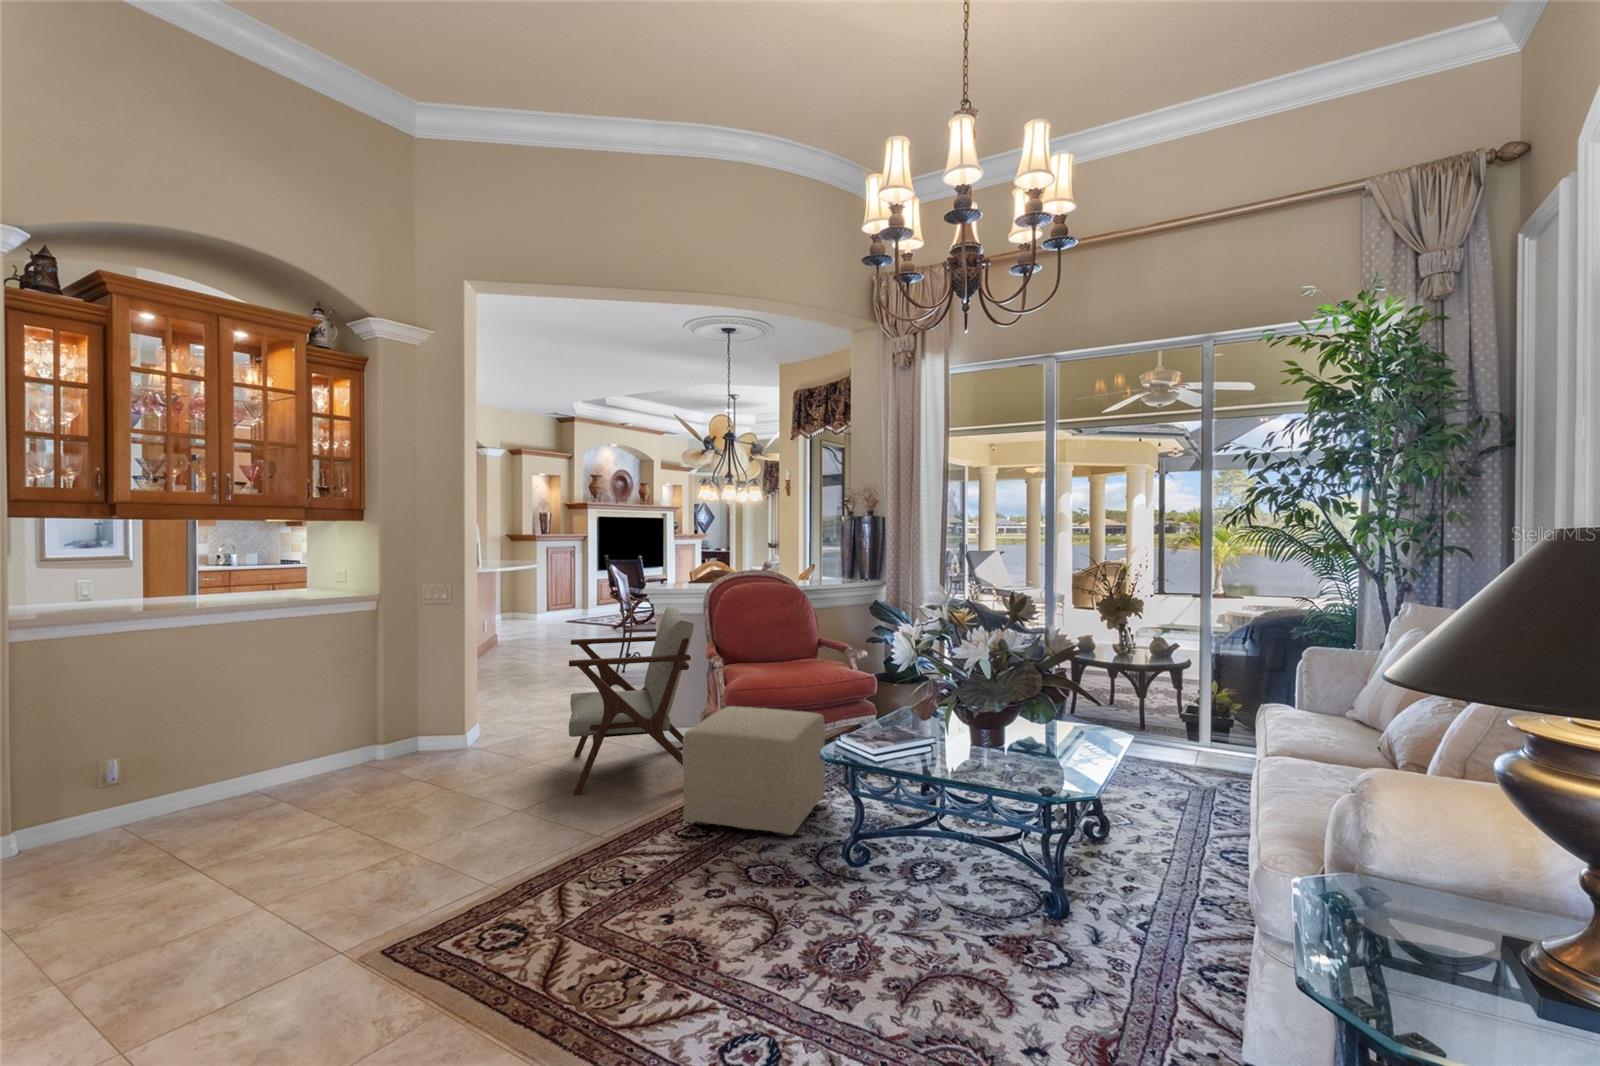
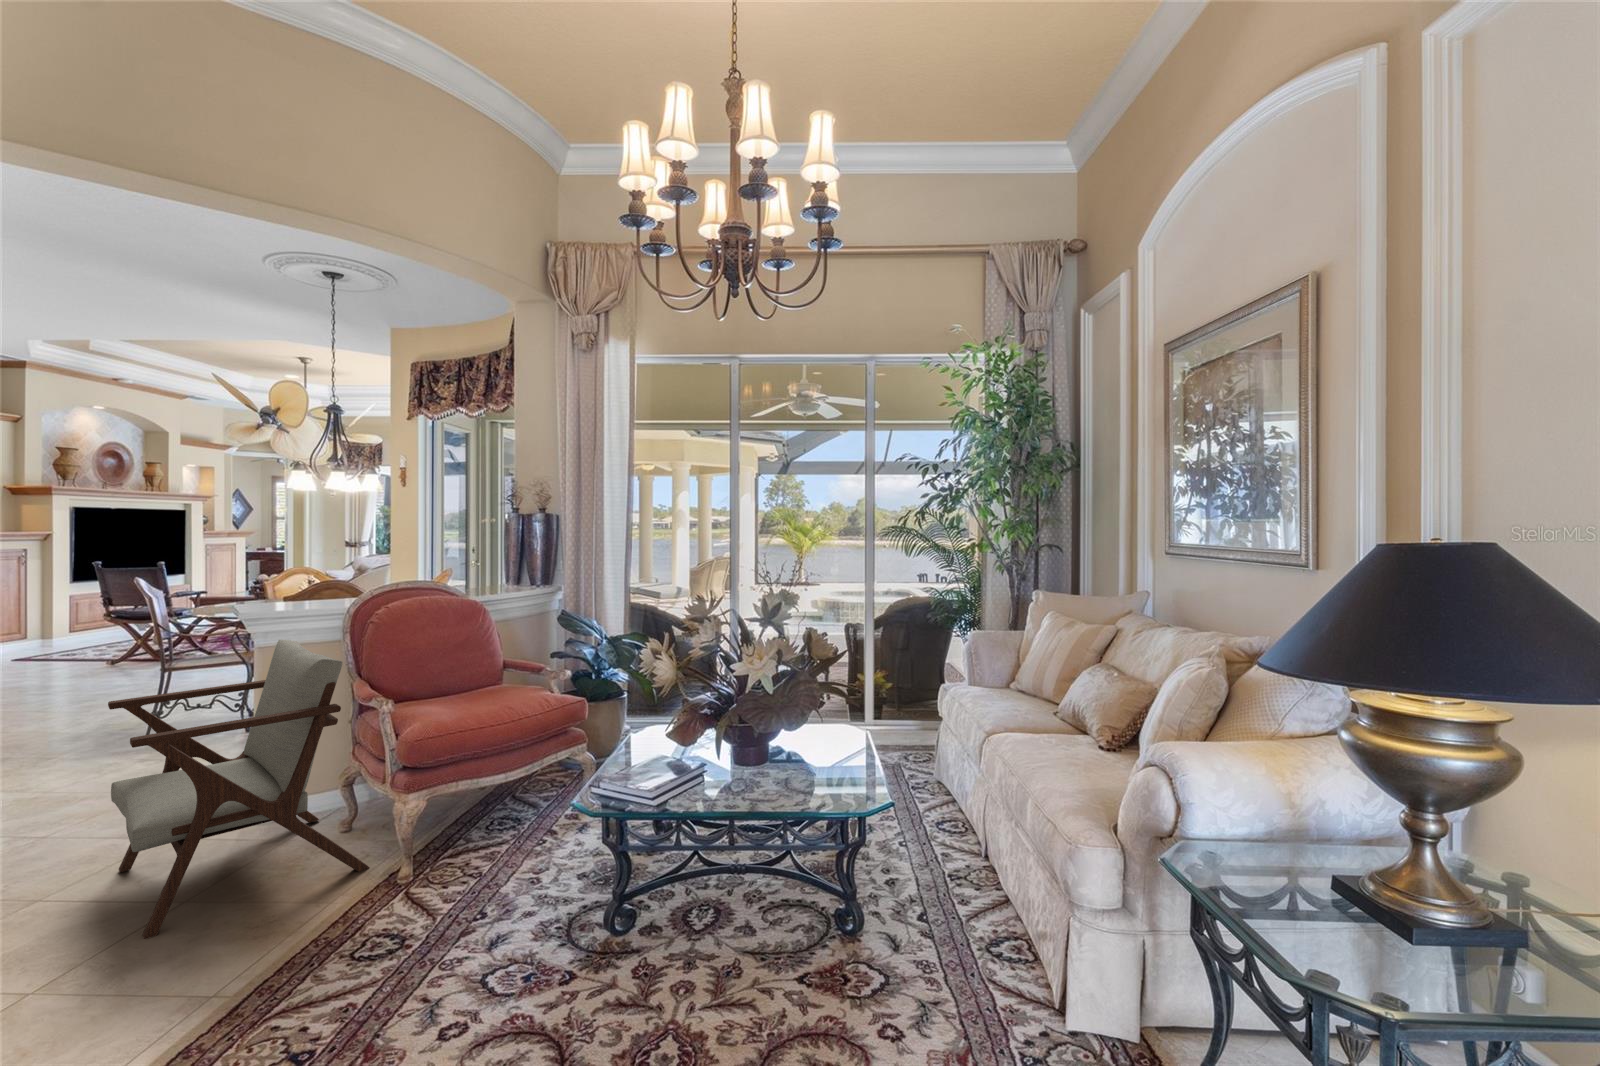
ottoman: present [683,706,825,837] -> none [358,756,542,936]

